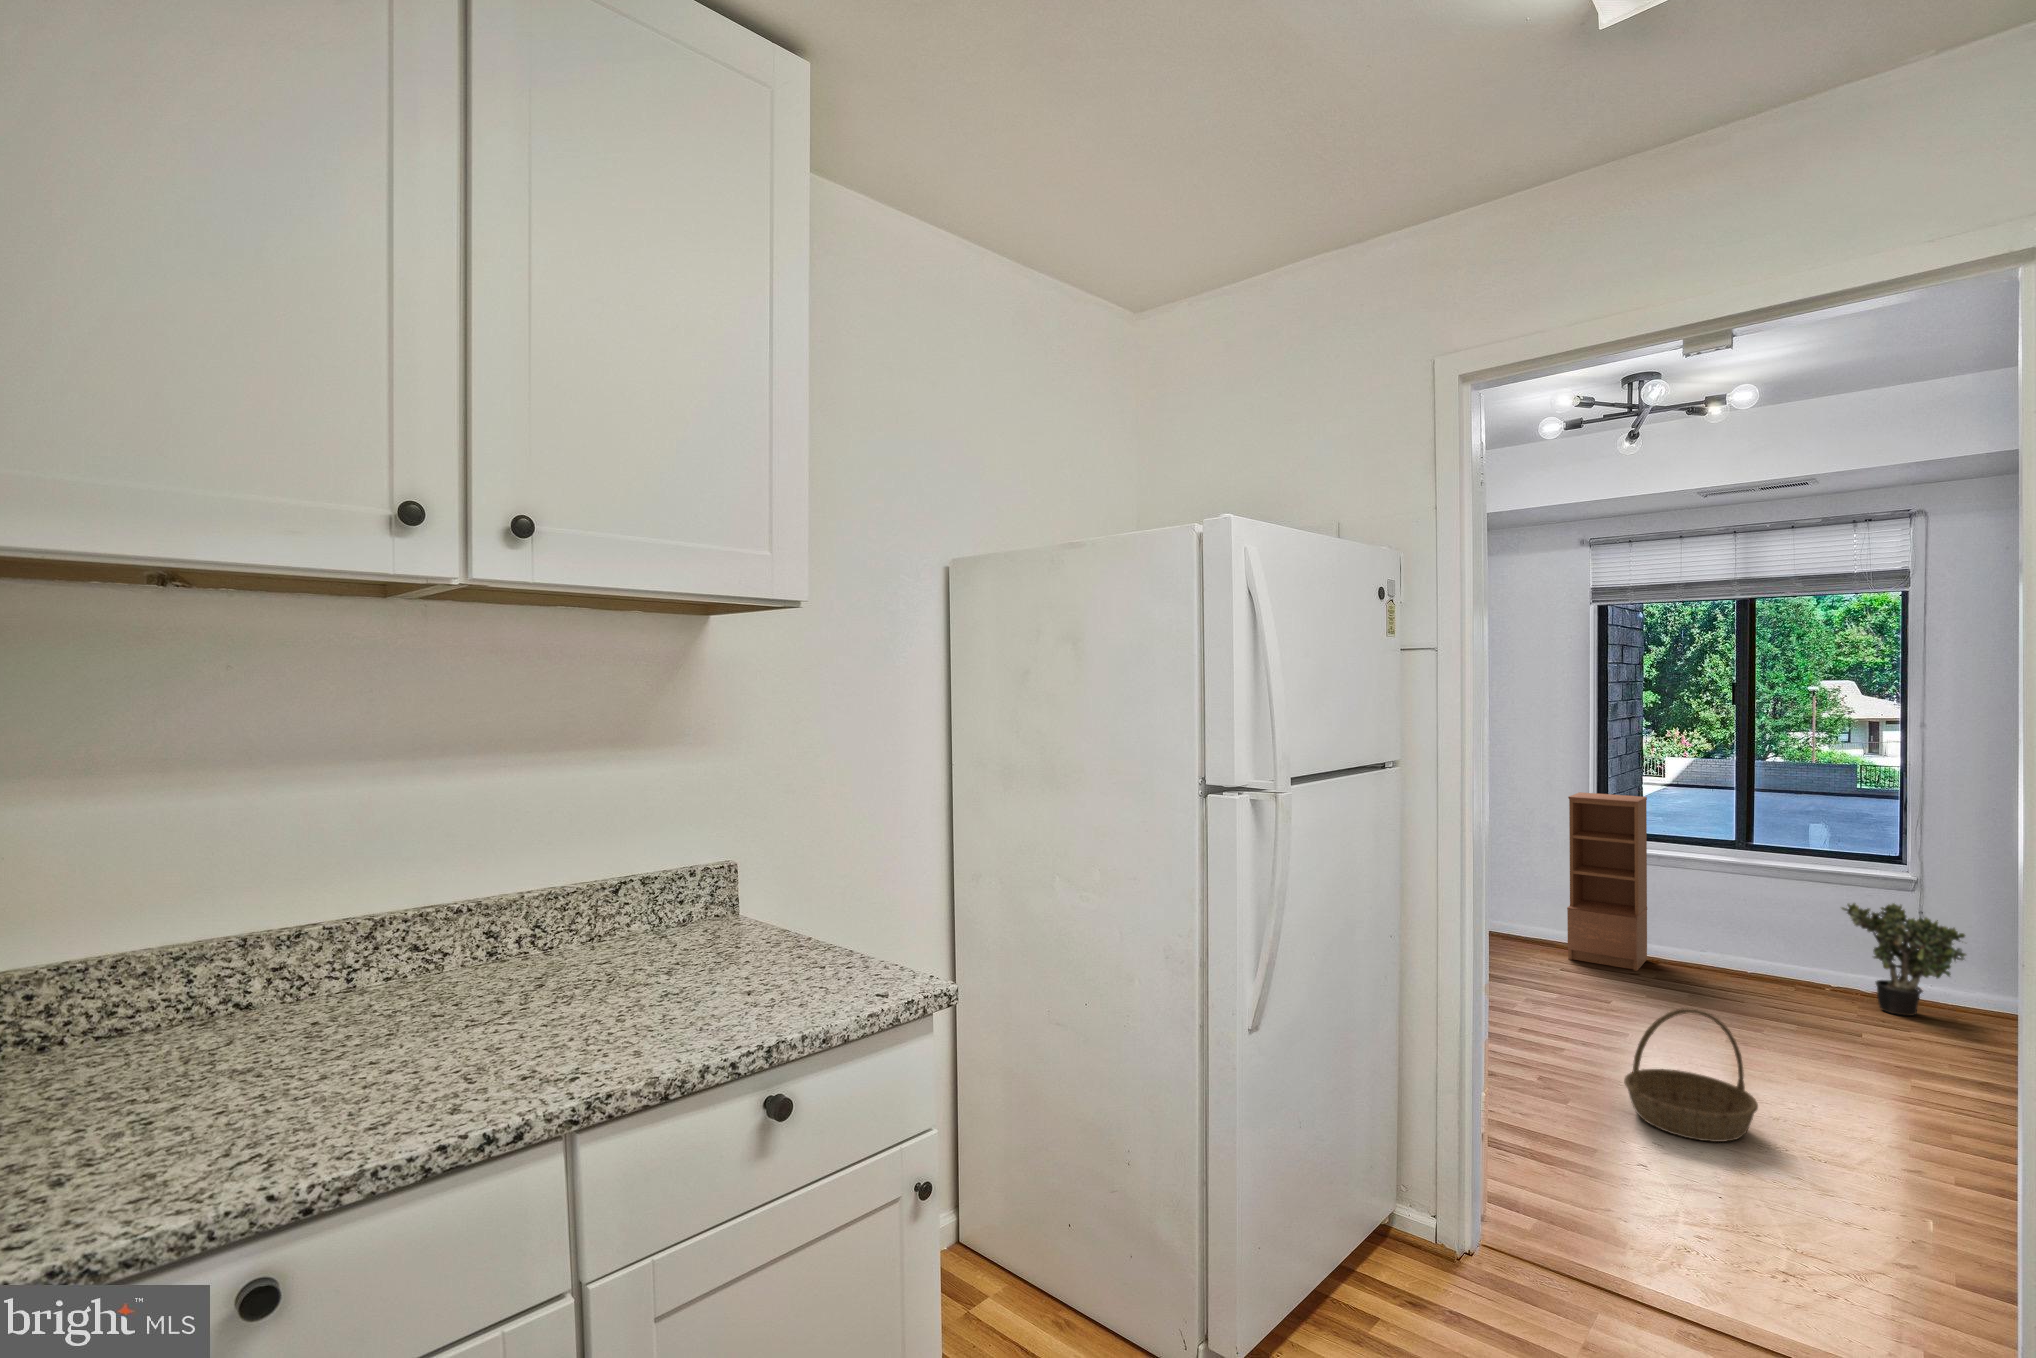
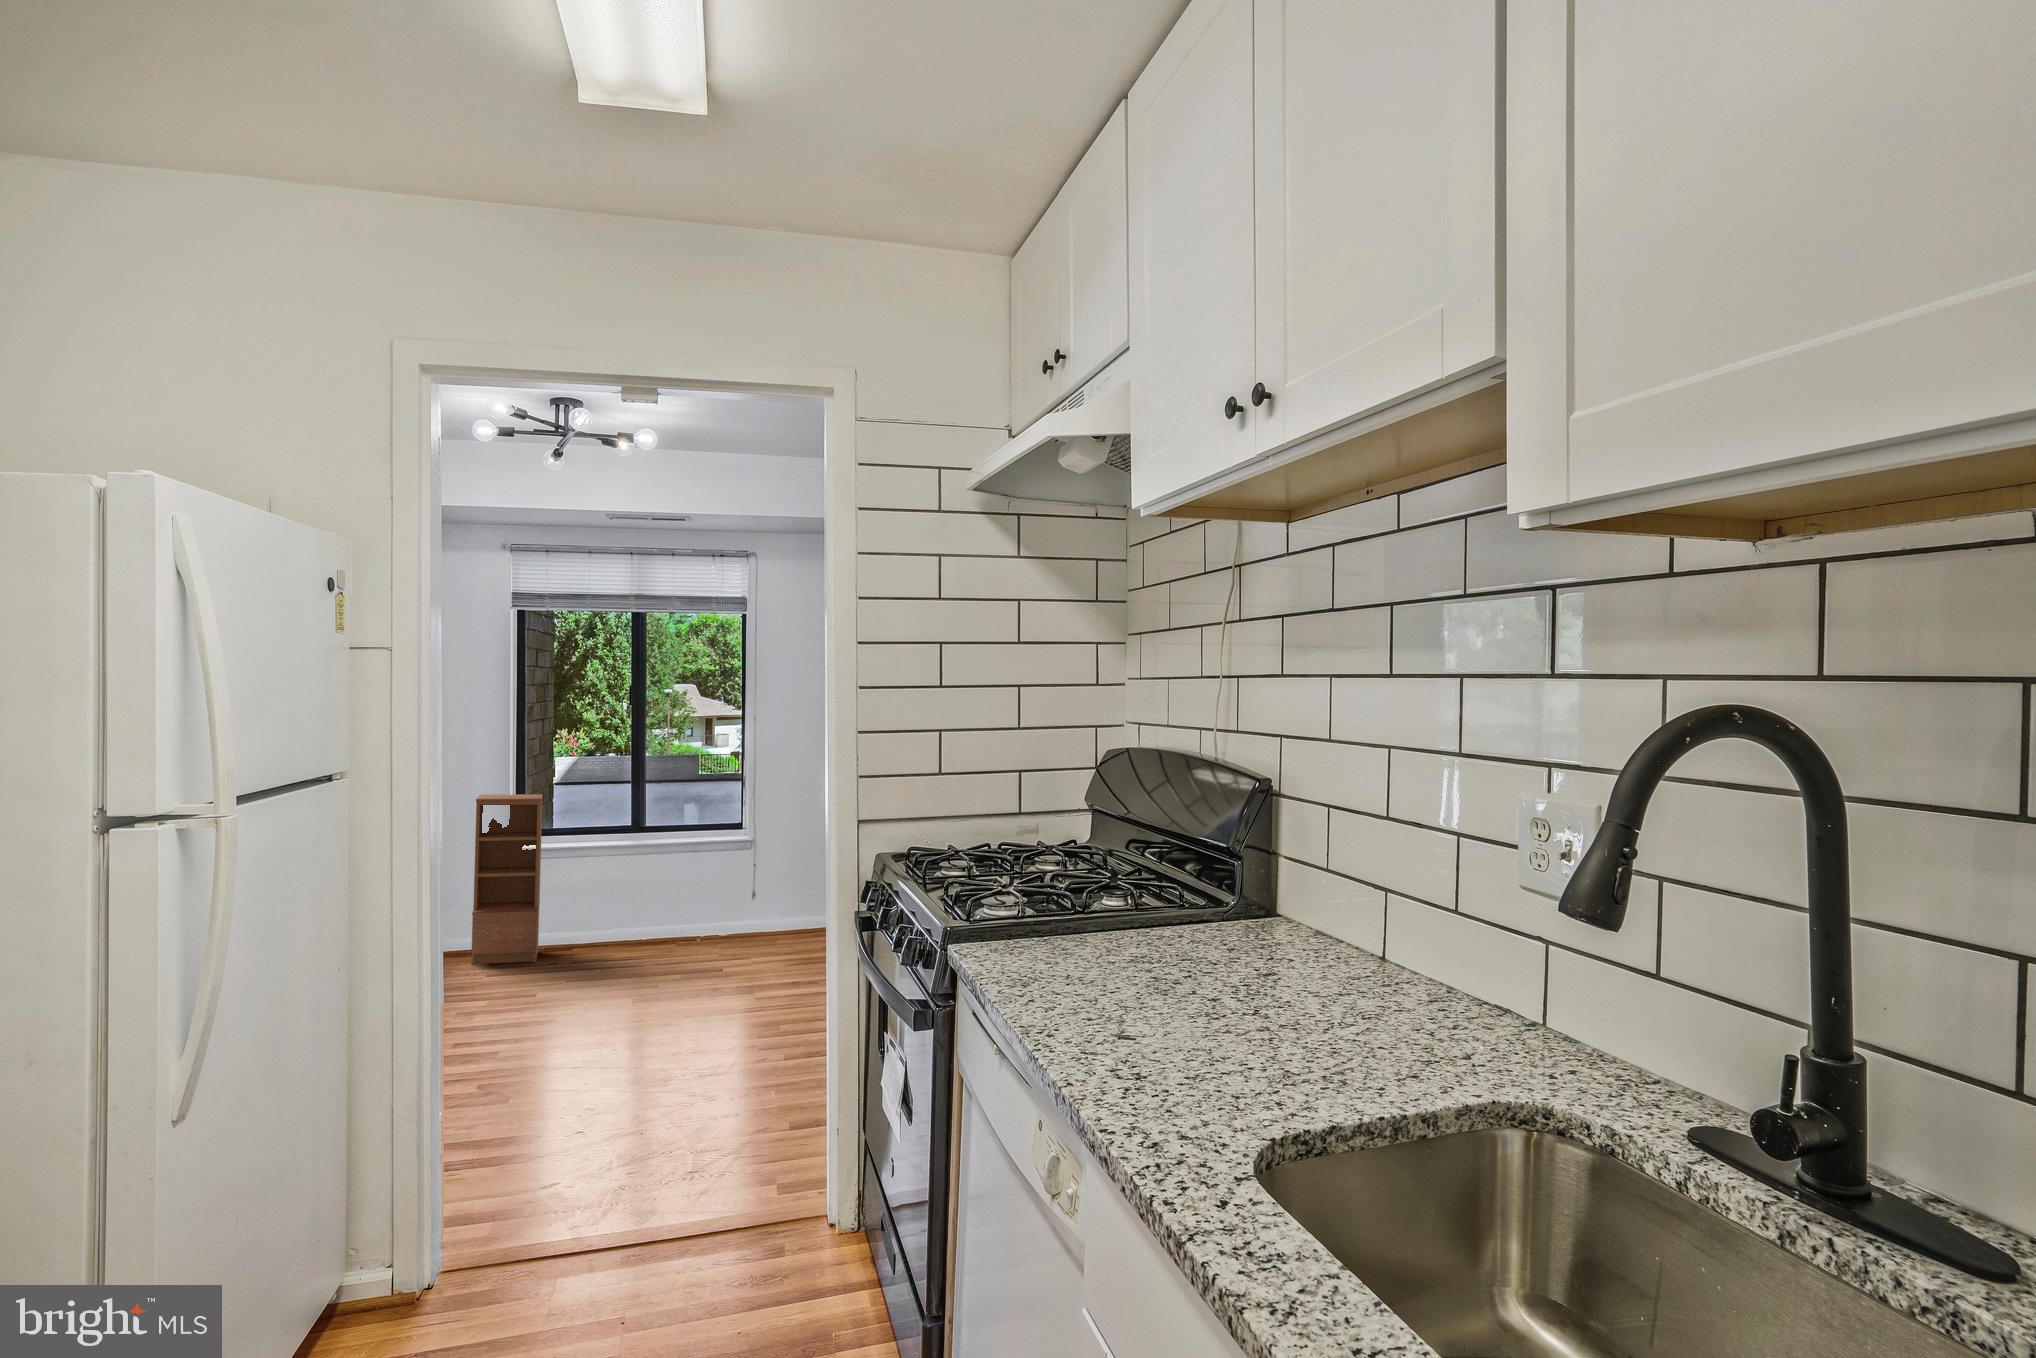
potted plant: present [1842,903,1966,1016] -> none [693,865,770,953]
basket: present [1624,1008,1758,1142] -> none [599,960,696,1067]

